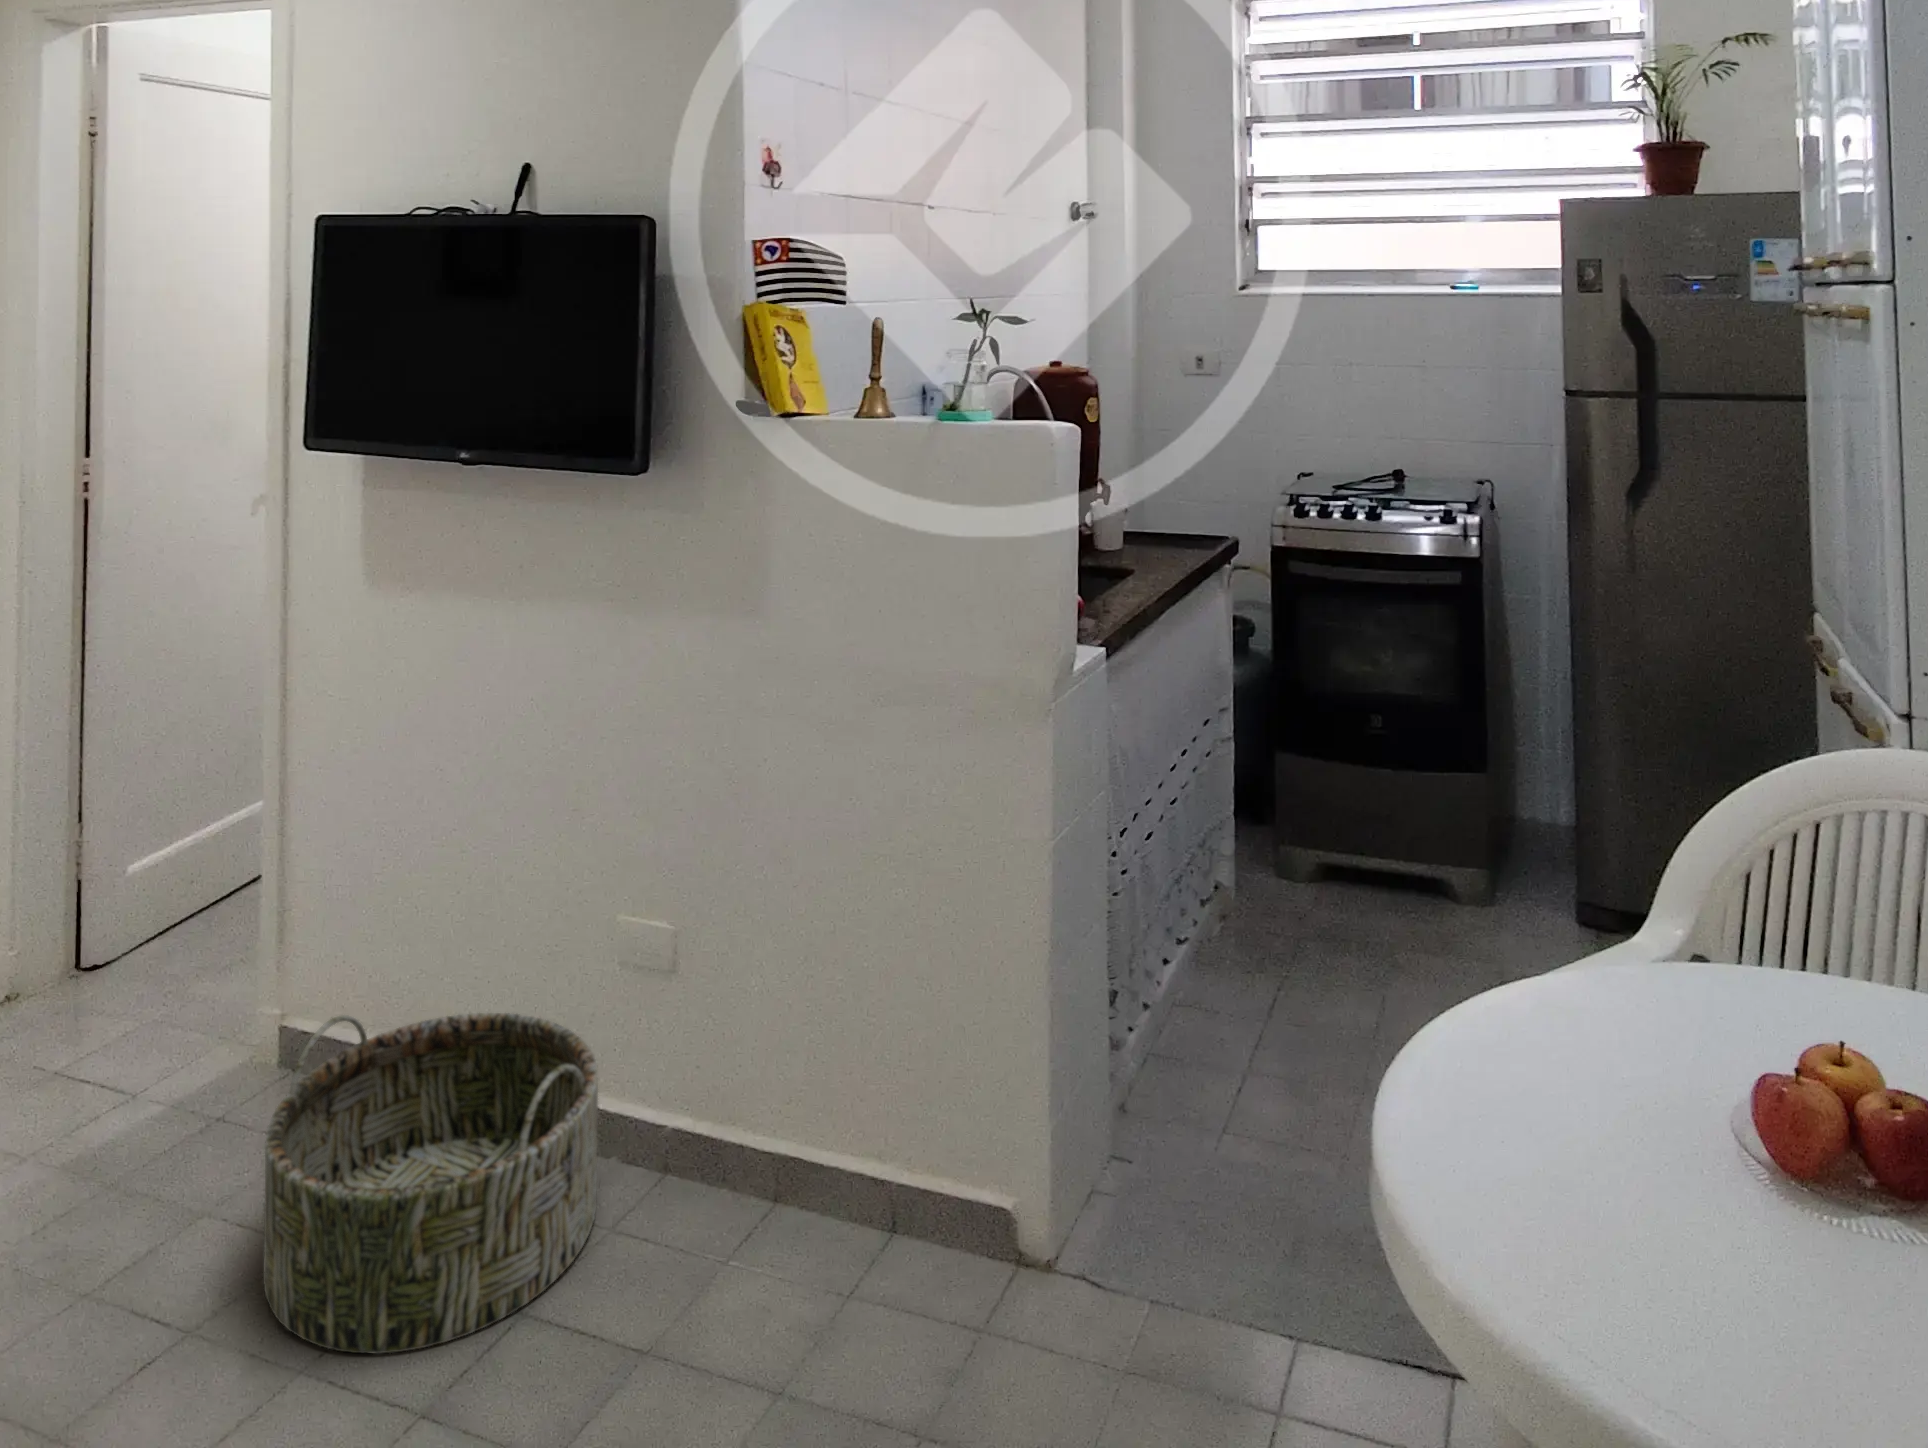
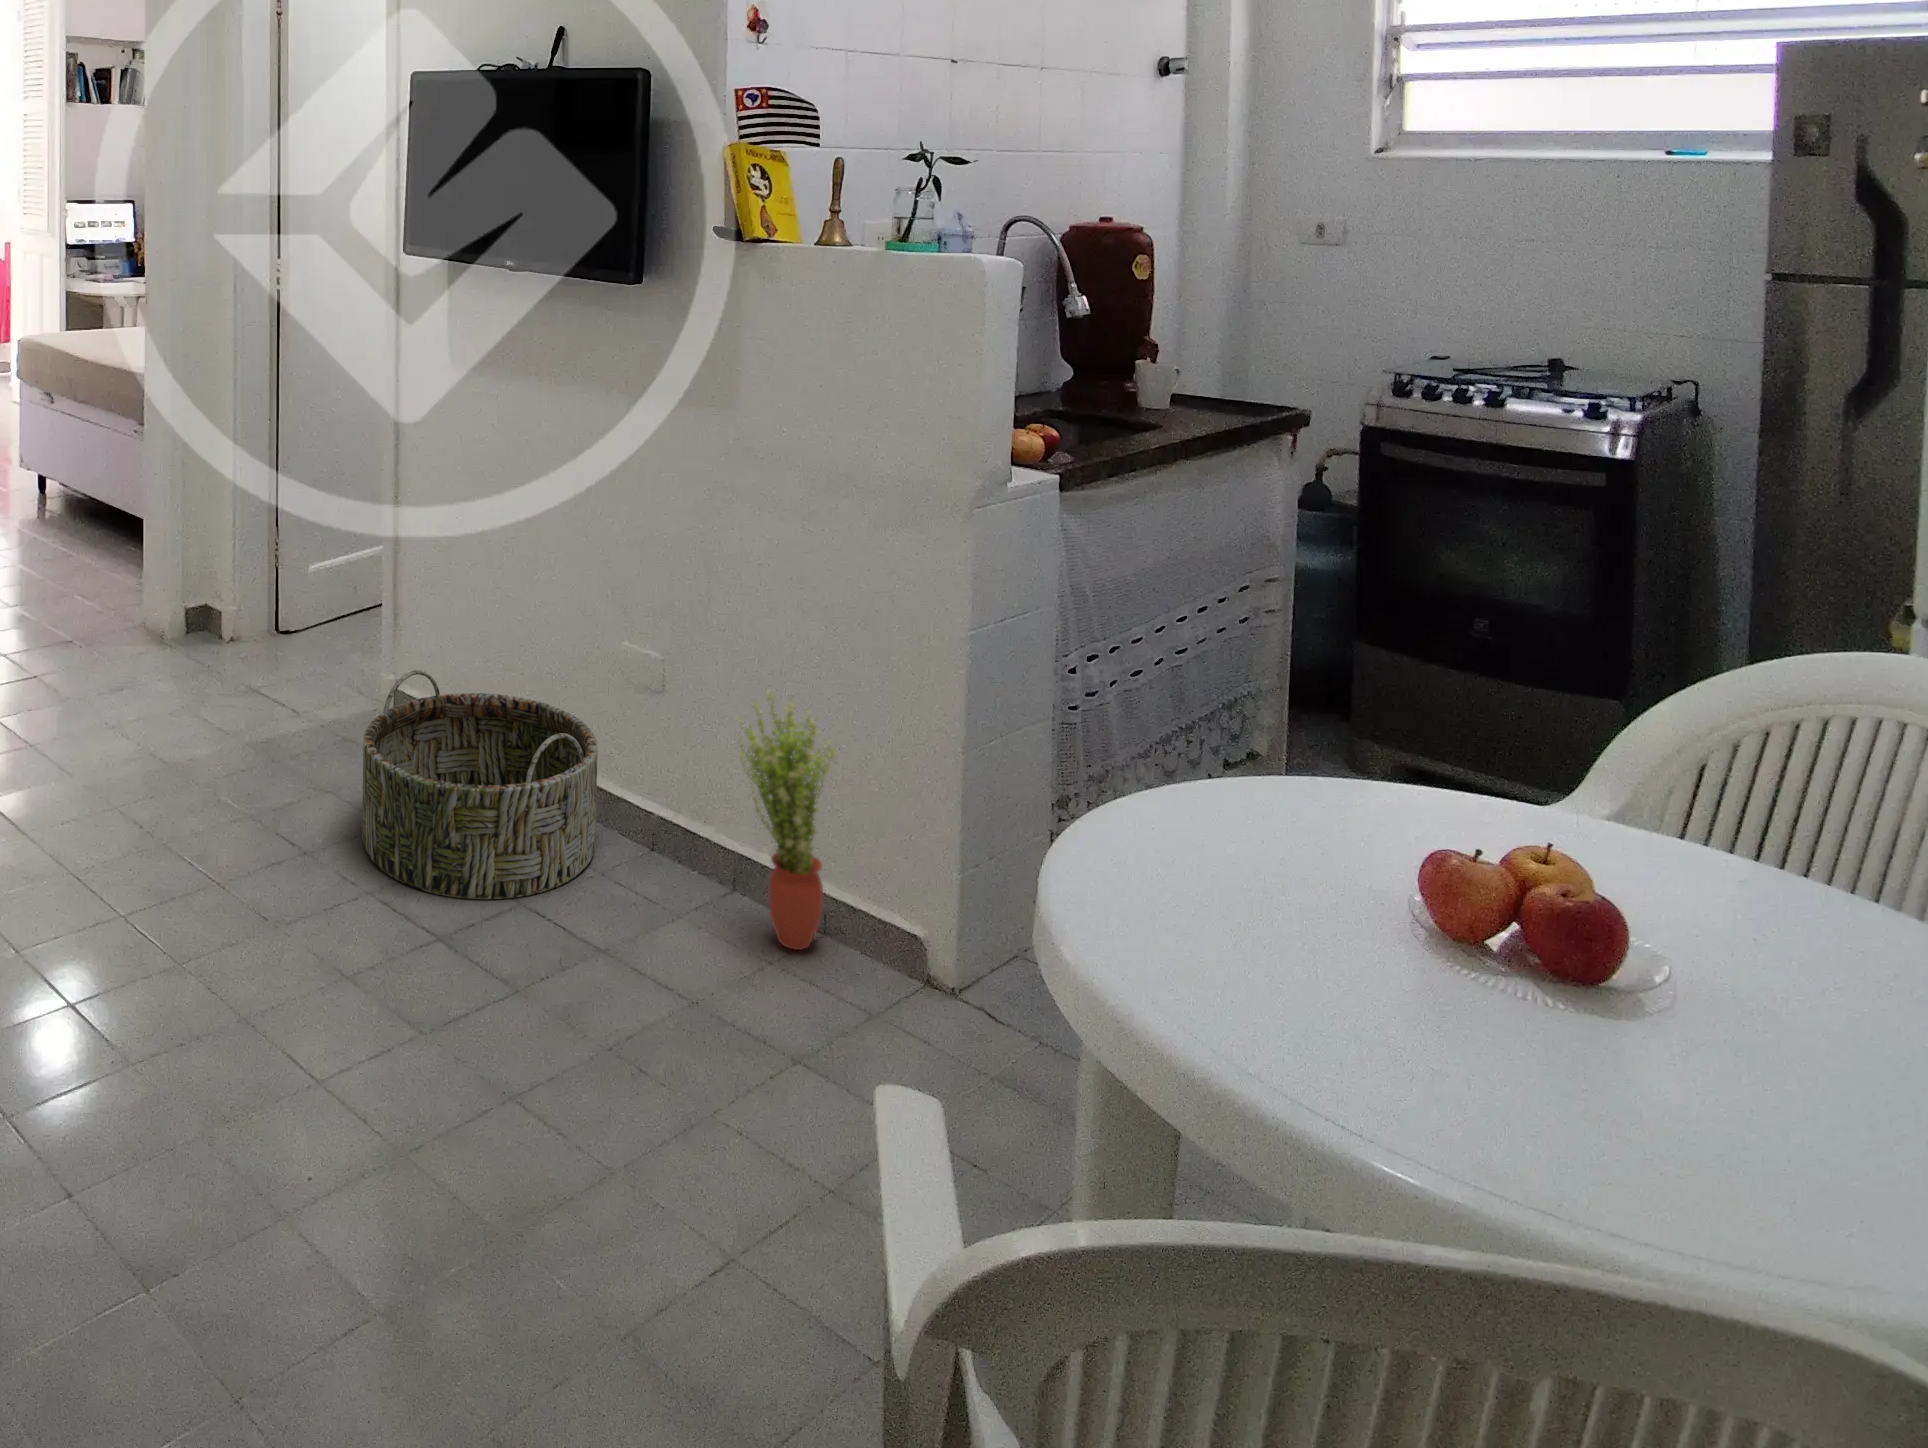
potted plant: none [786,949,909,1267] -> present [737,692,836,950]

